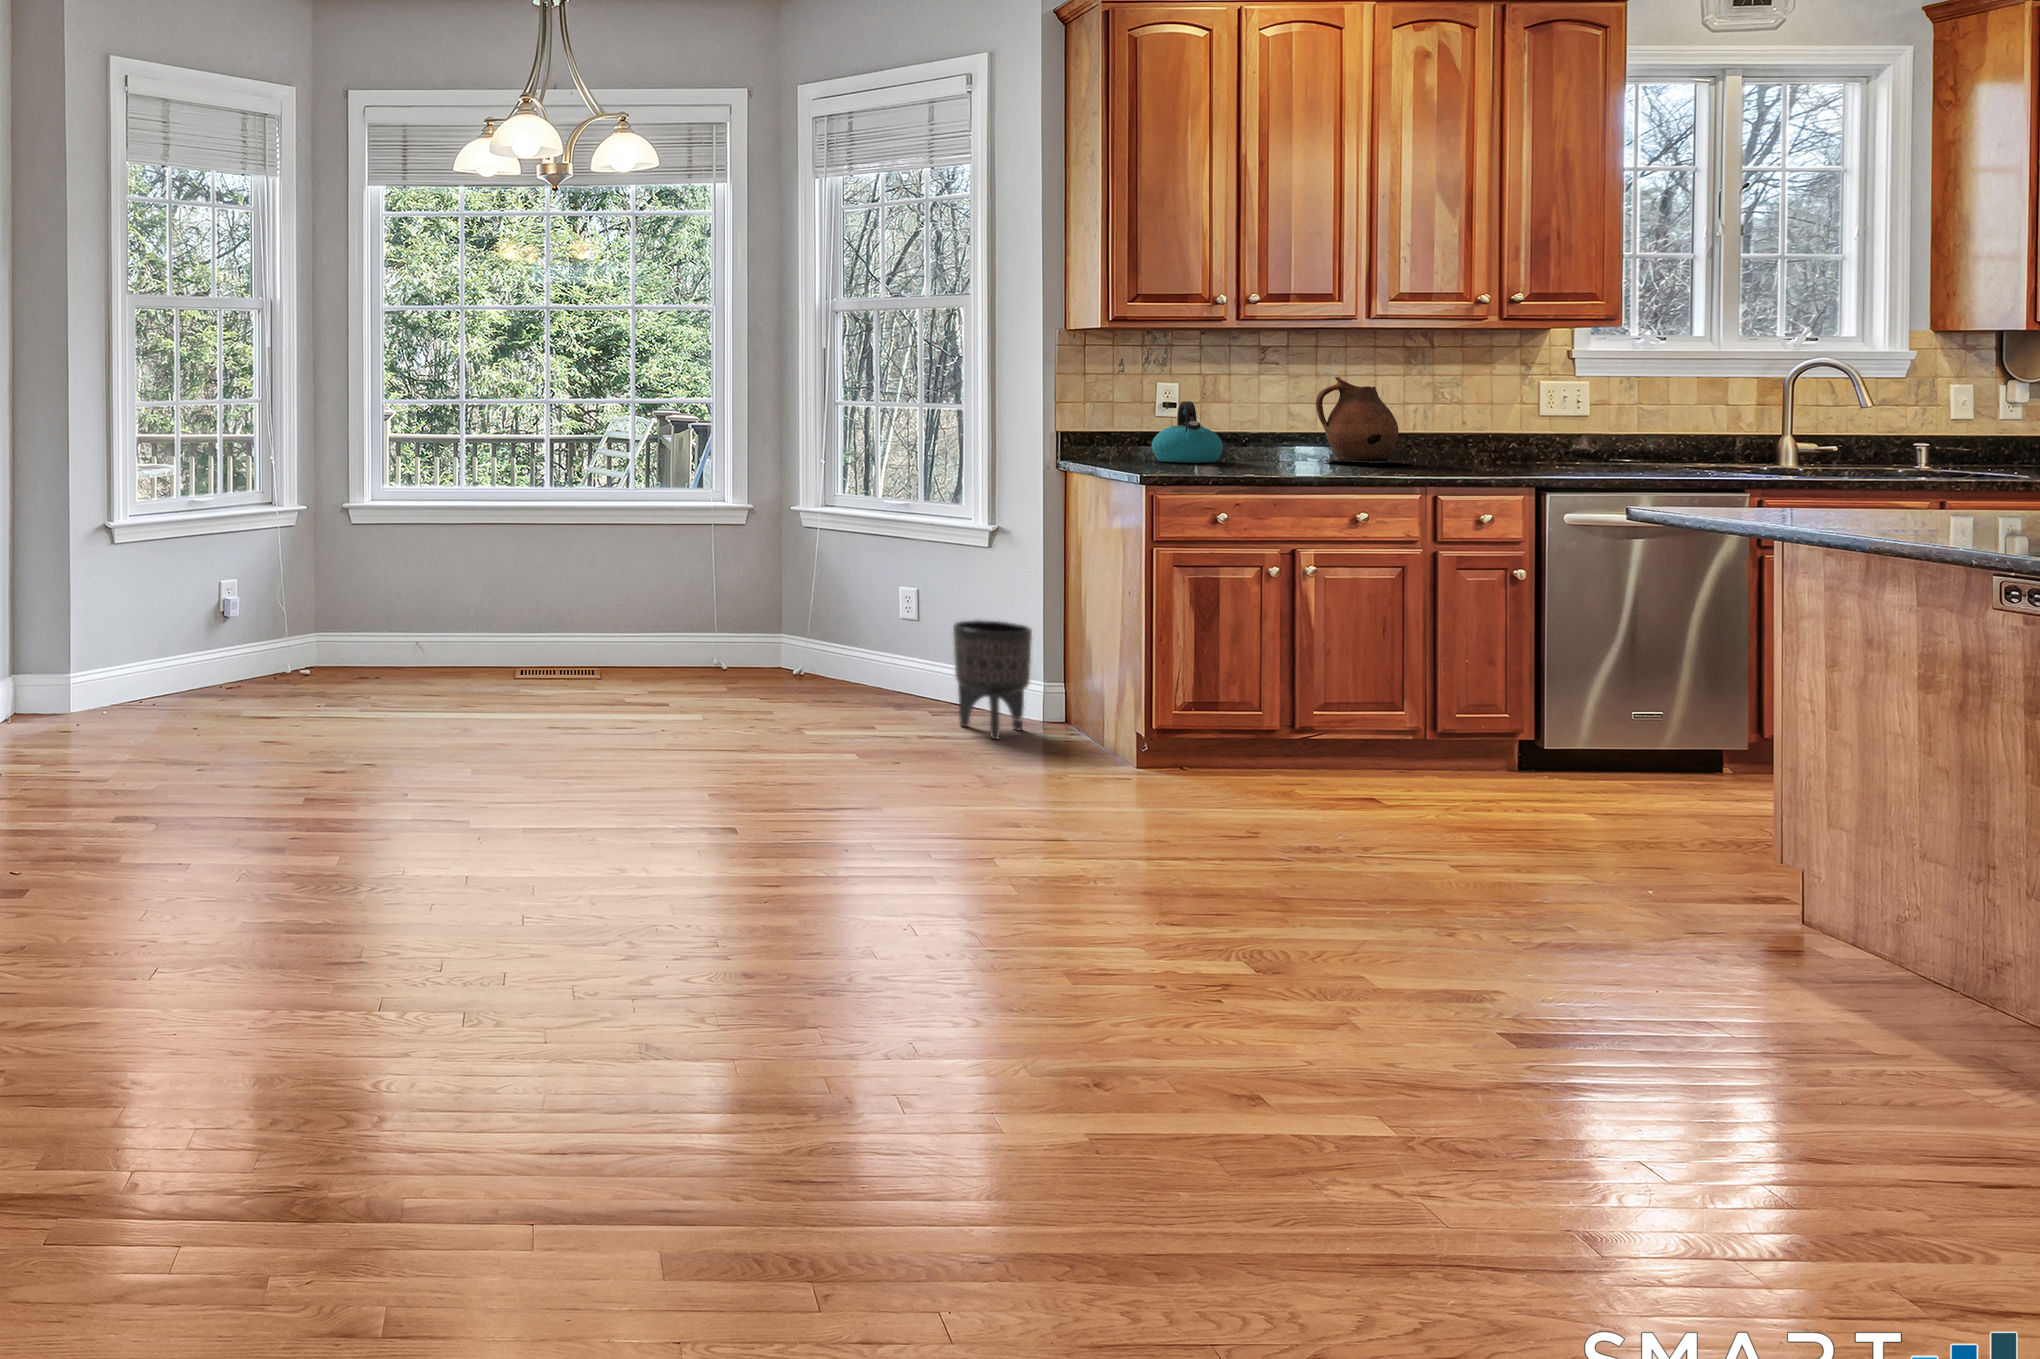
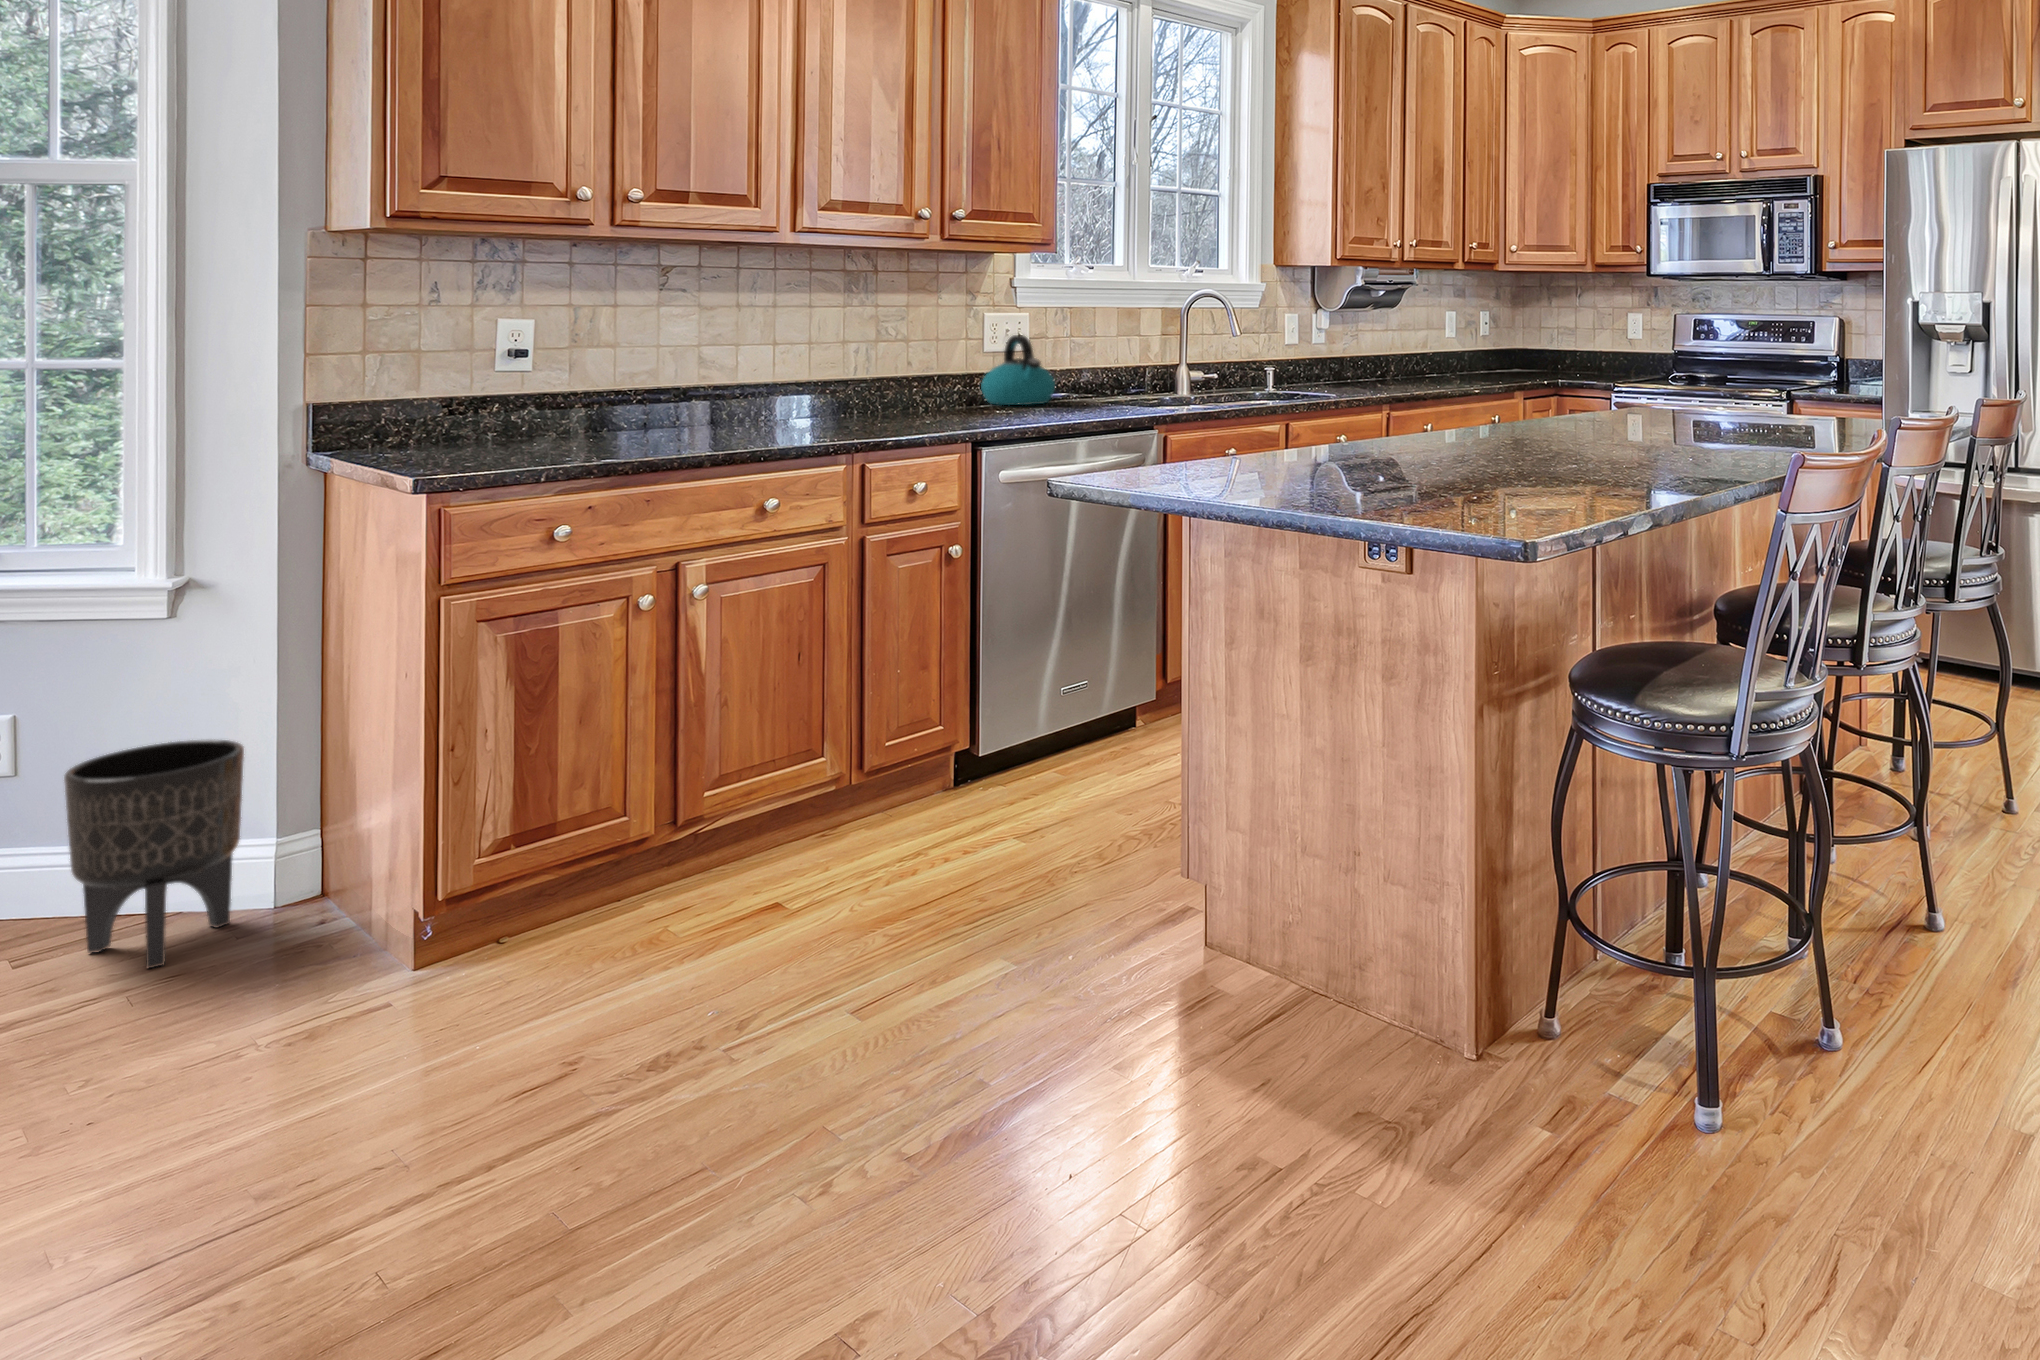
ceramic pitcher: present [1316,377,1415,464] -> none [725,311,846,428]
kettle: present [1152,401,1223,463] -> present [981,335,1055,405]

